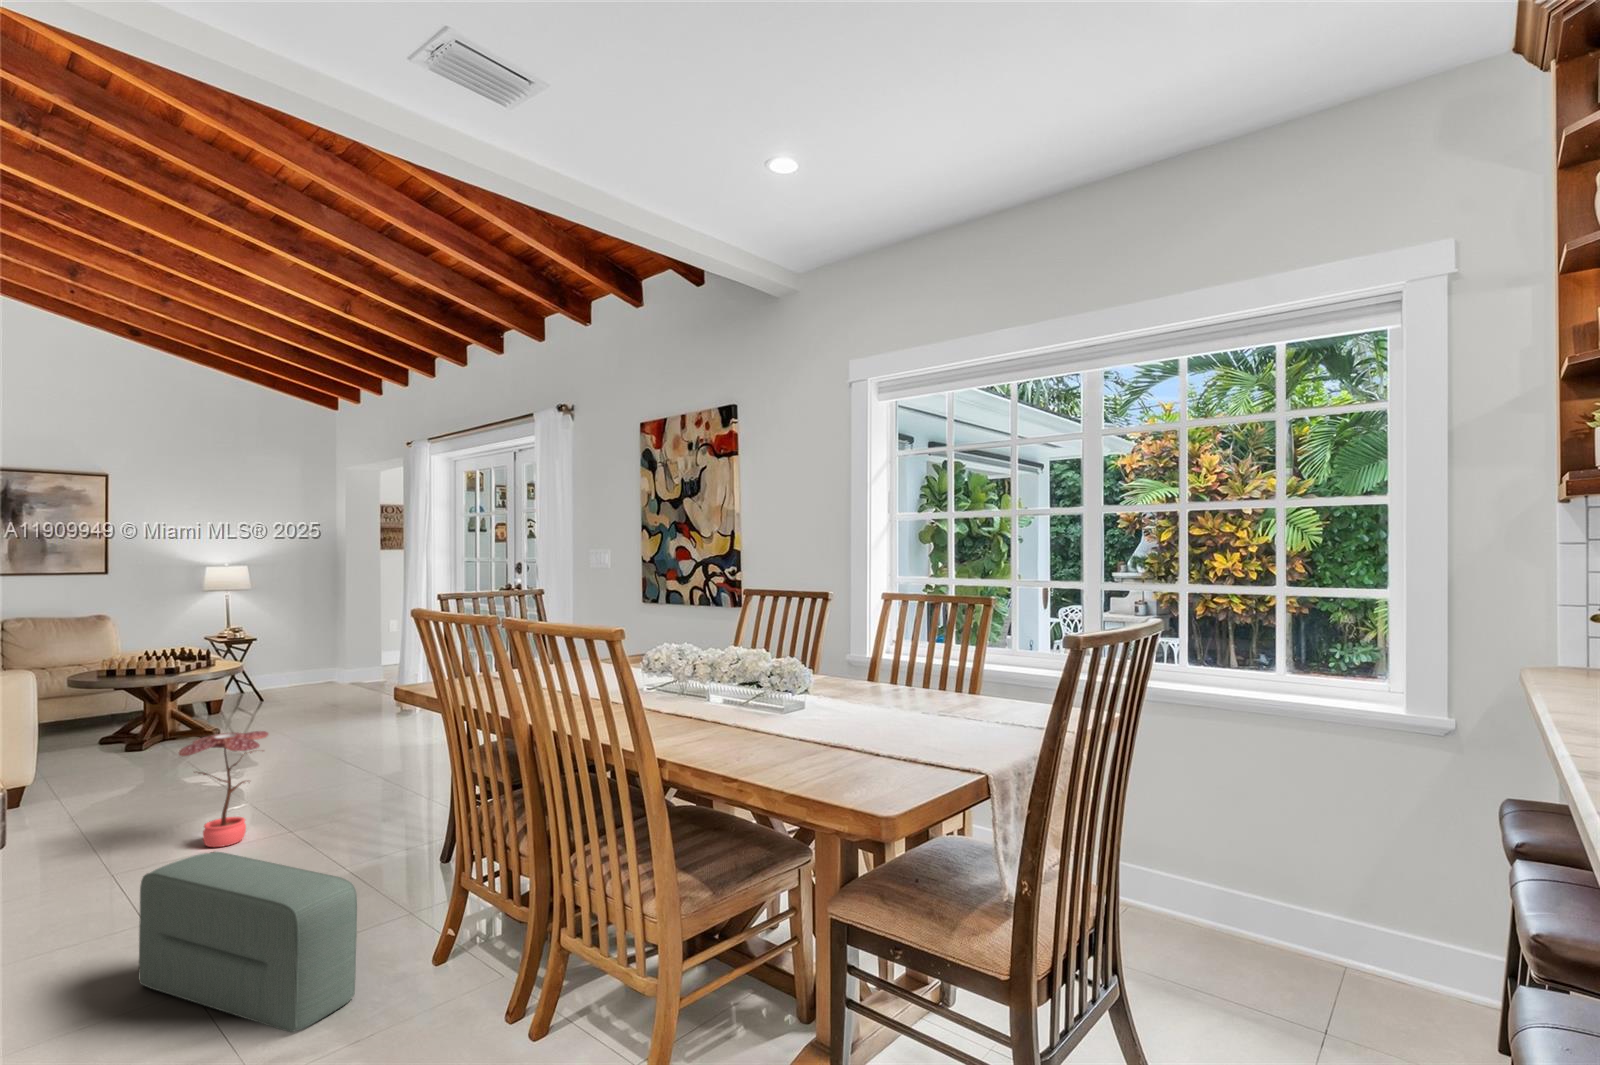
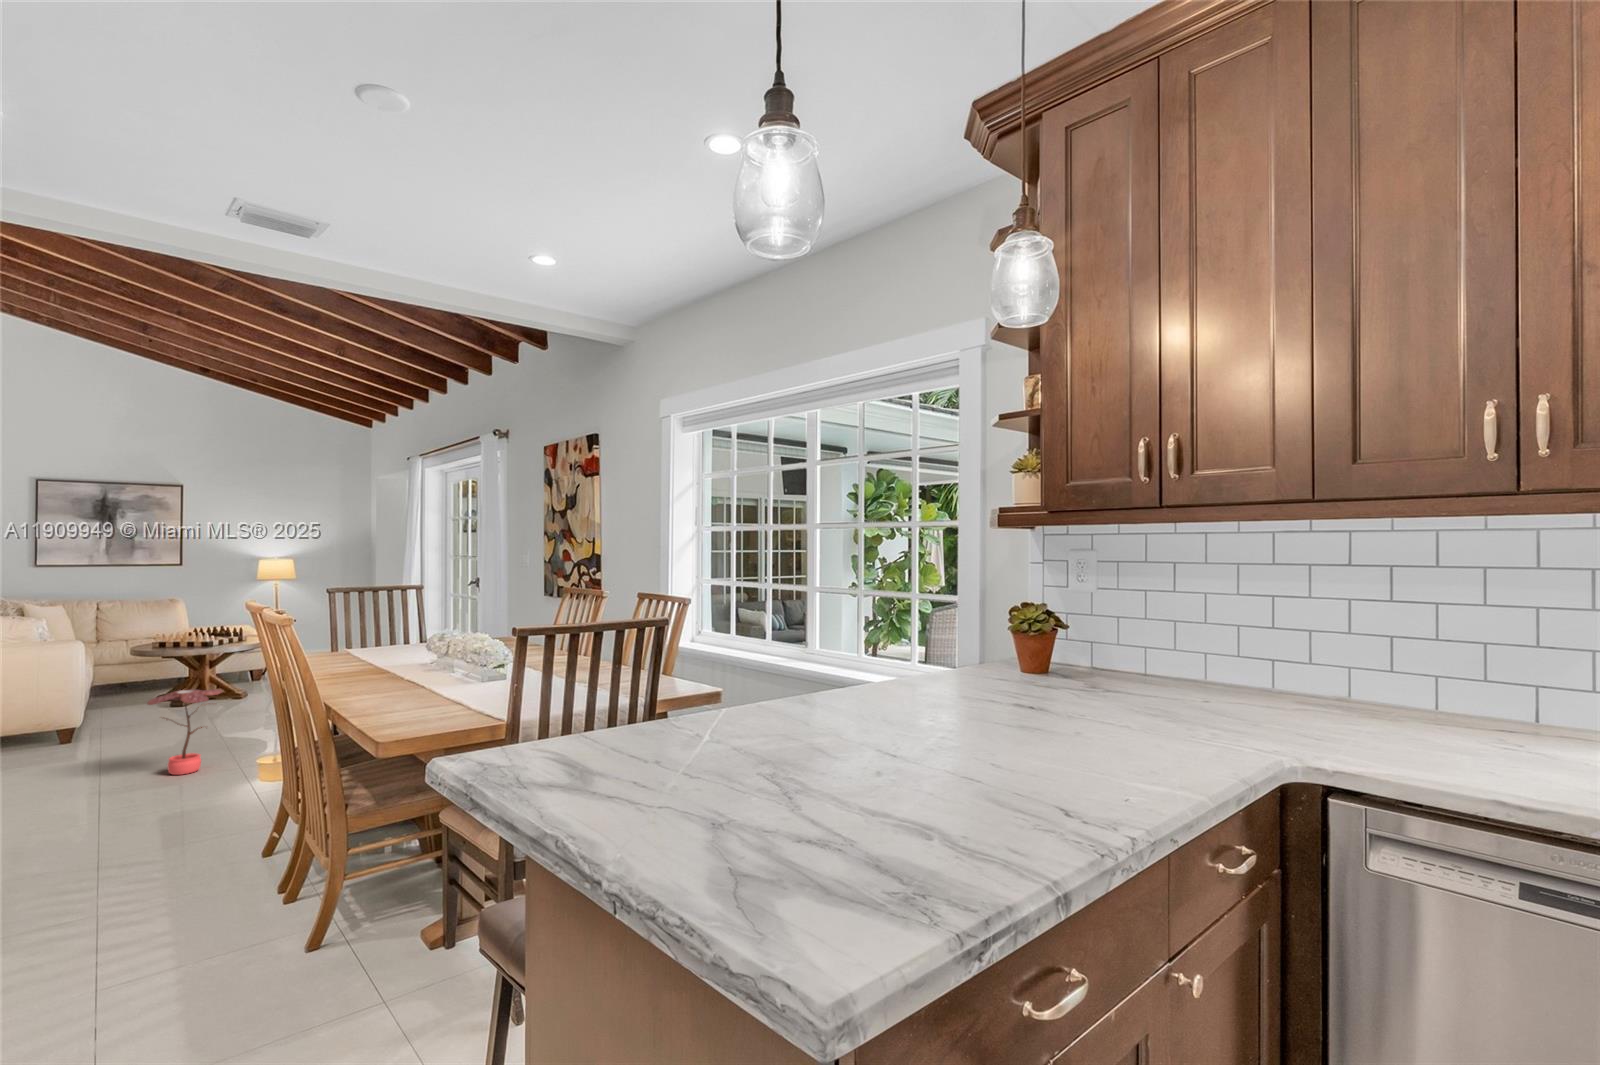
pouf: present [139,852,357,1032] -> none [56,768,185,888]

